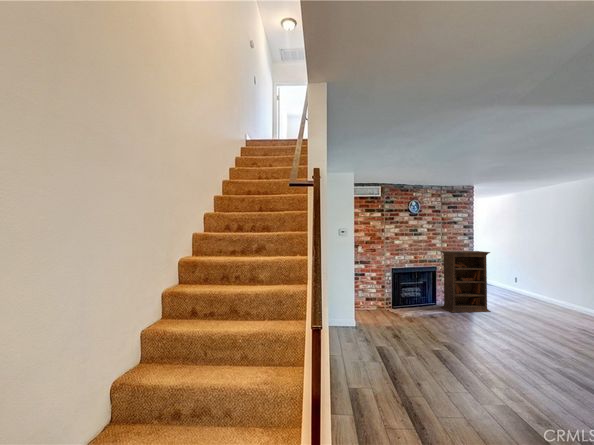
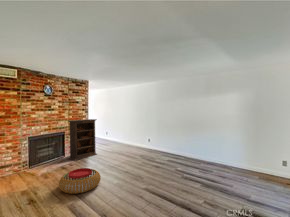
pouf: none [435,322,497,356] -> present [59,168,101,194]

